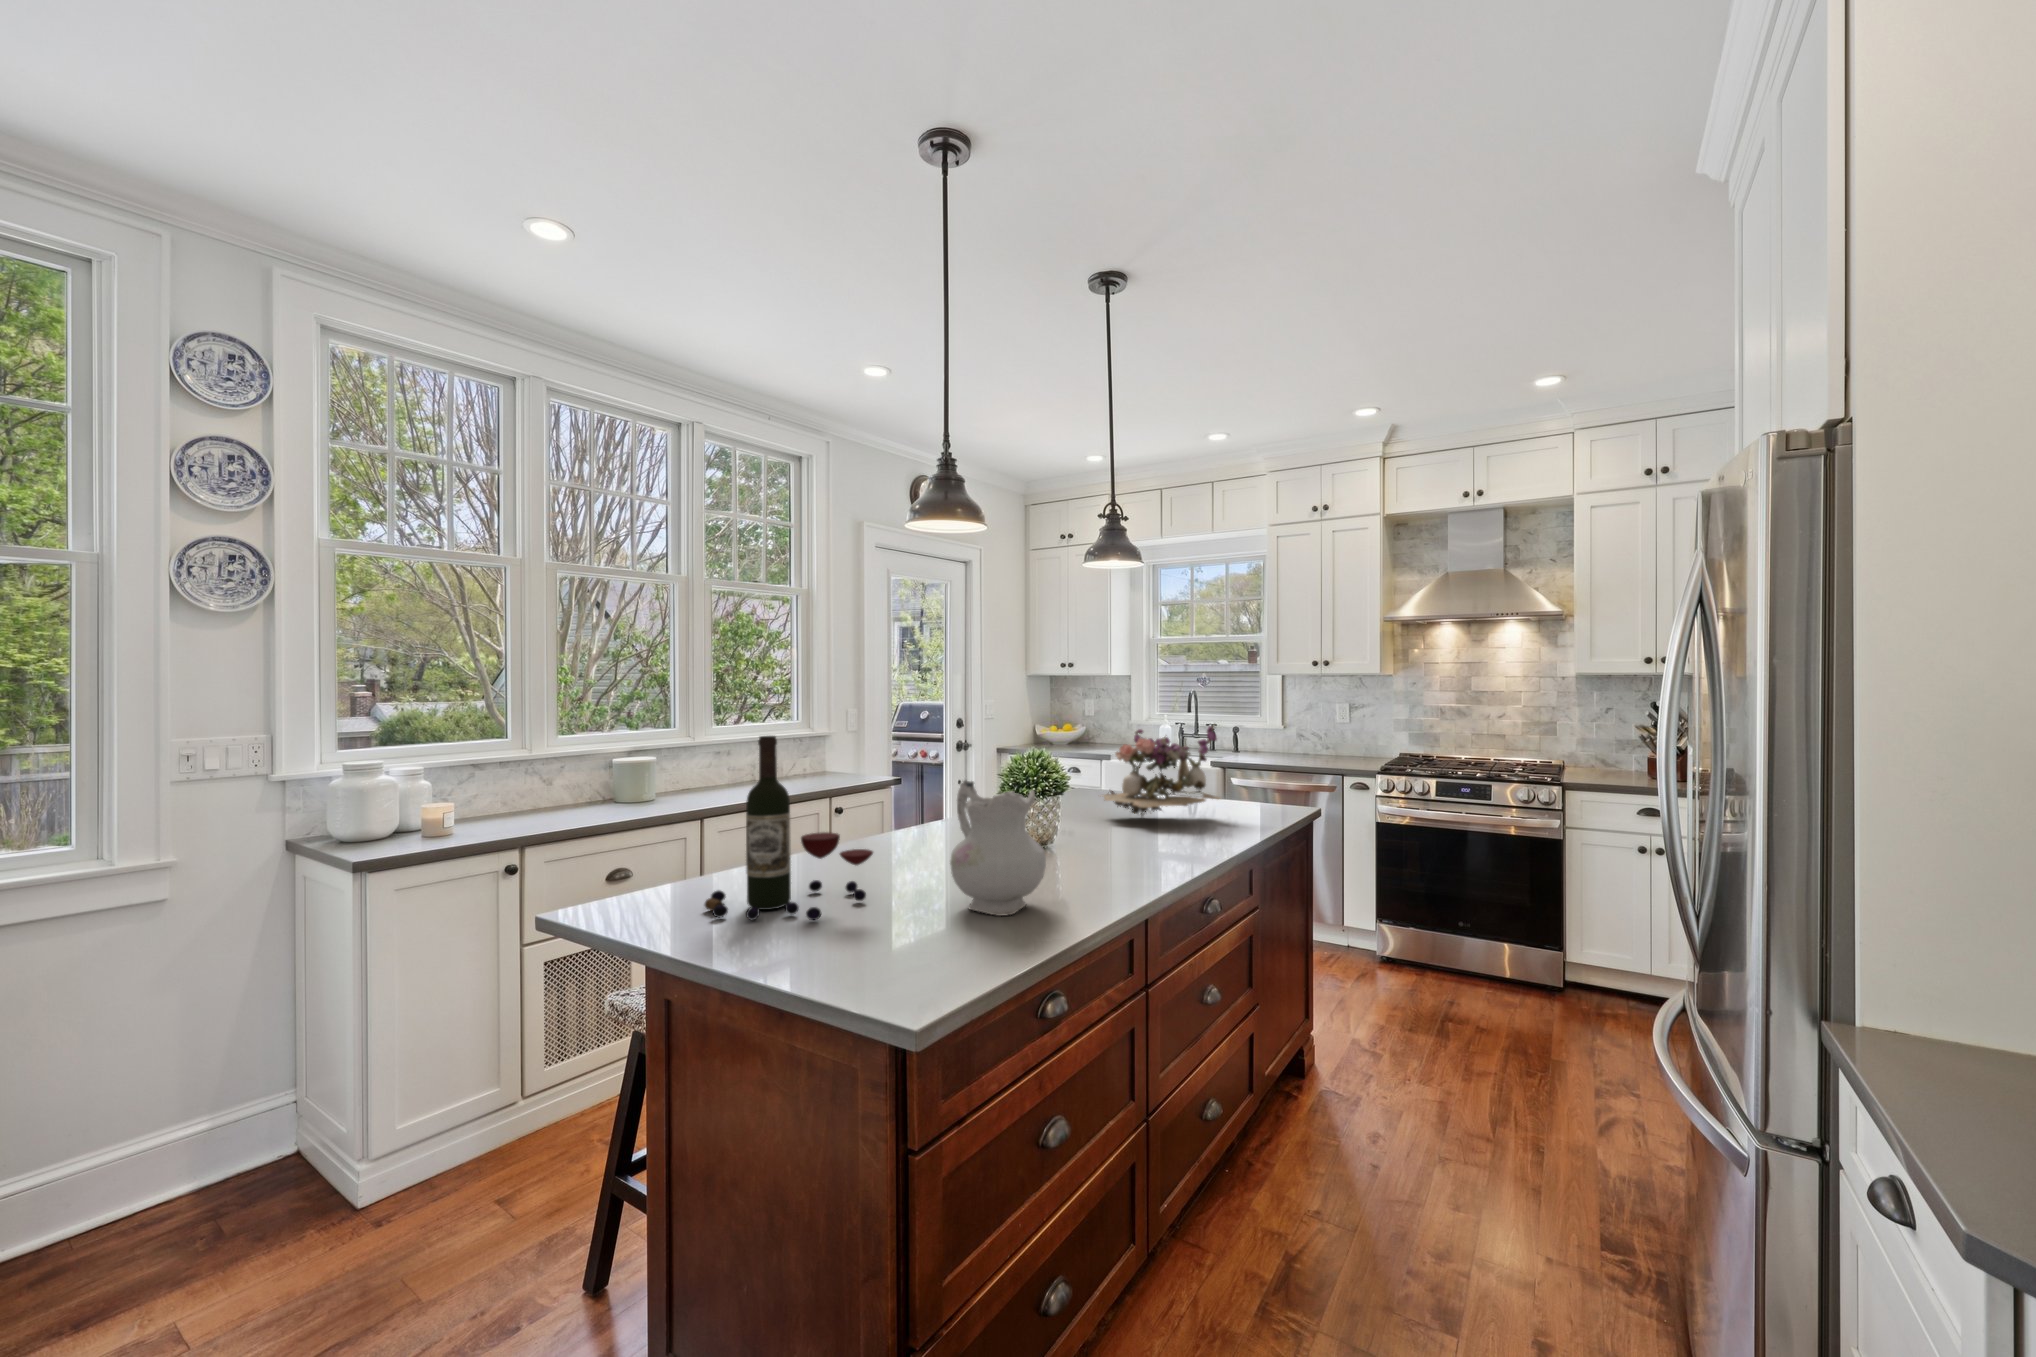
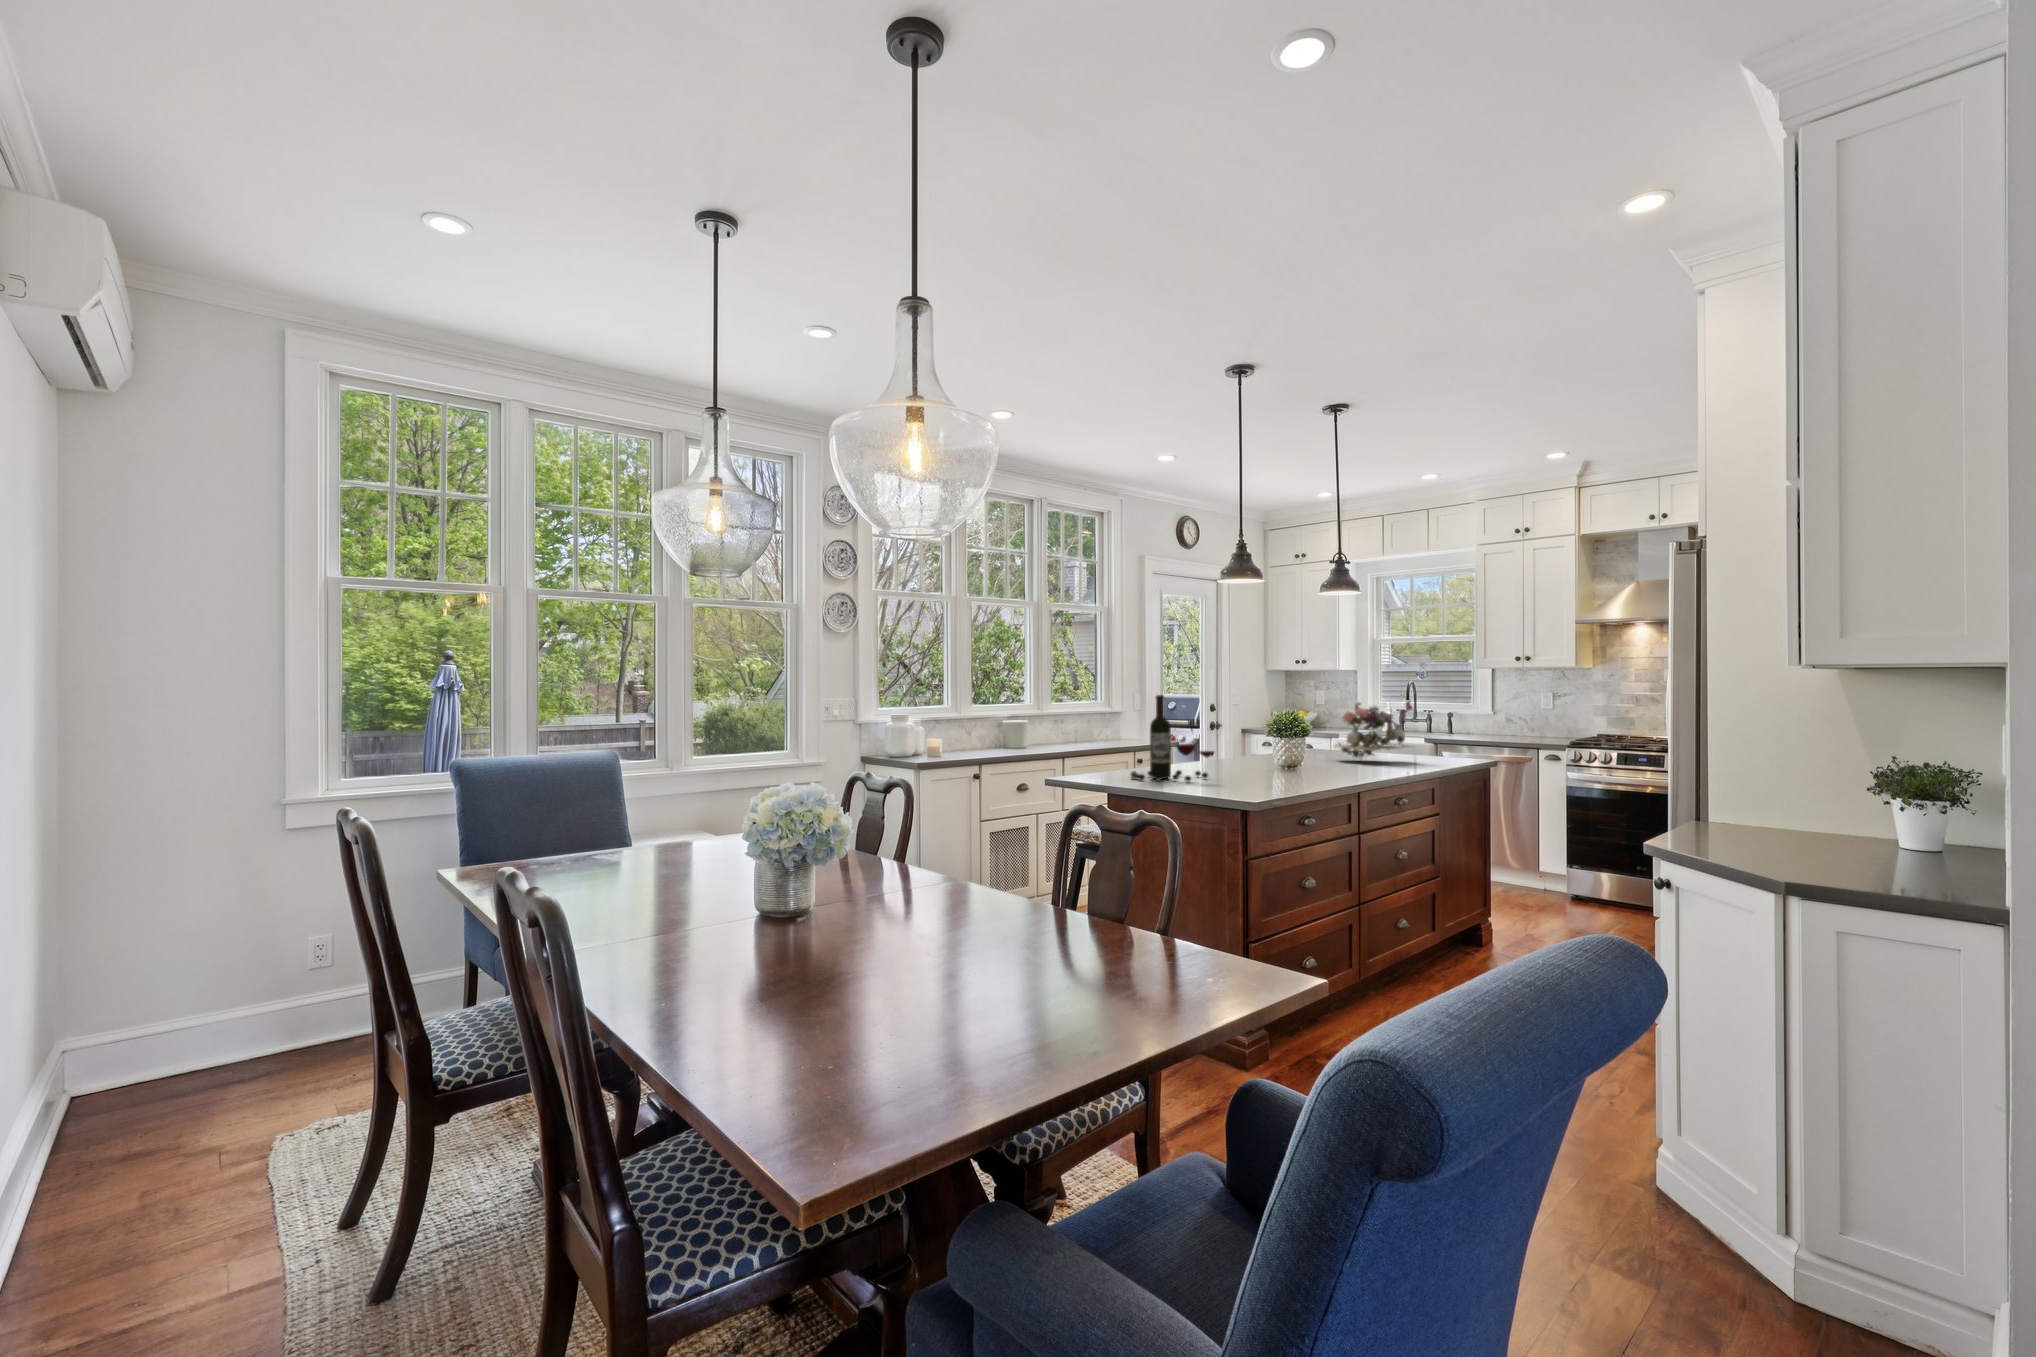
ceramic pitcher: present [950,780,1046,916] -> none [1253,719,1303,783]

